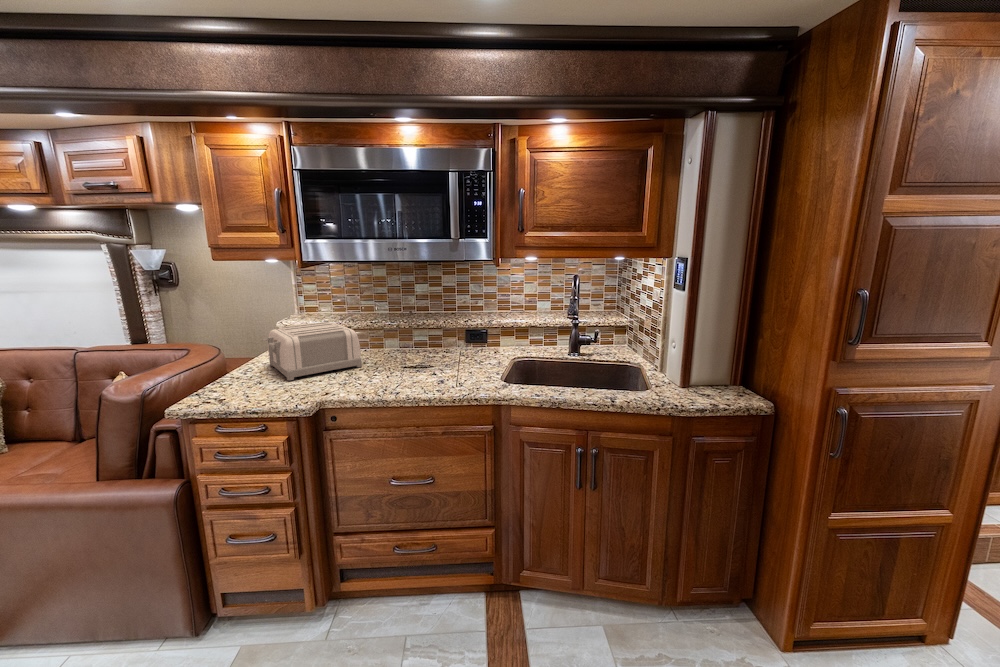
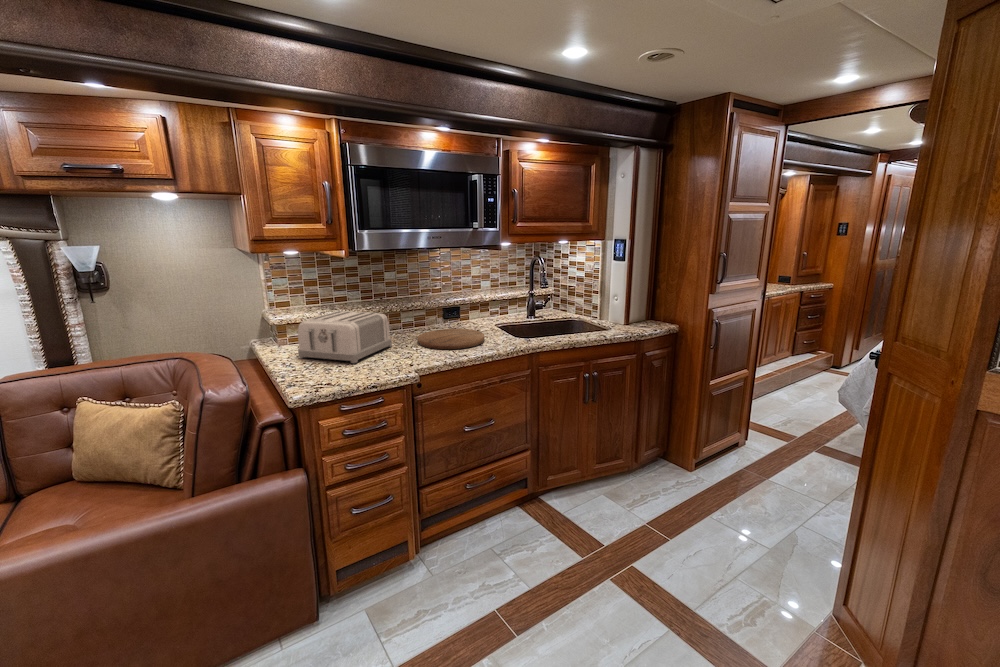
cutting board: none [386,355,466,383] -> present [418,329,485,349]

